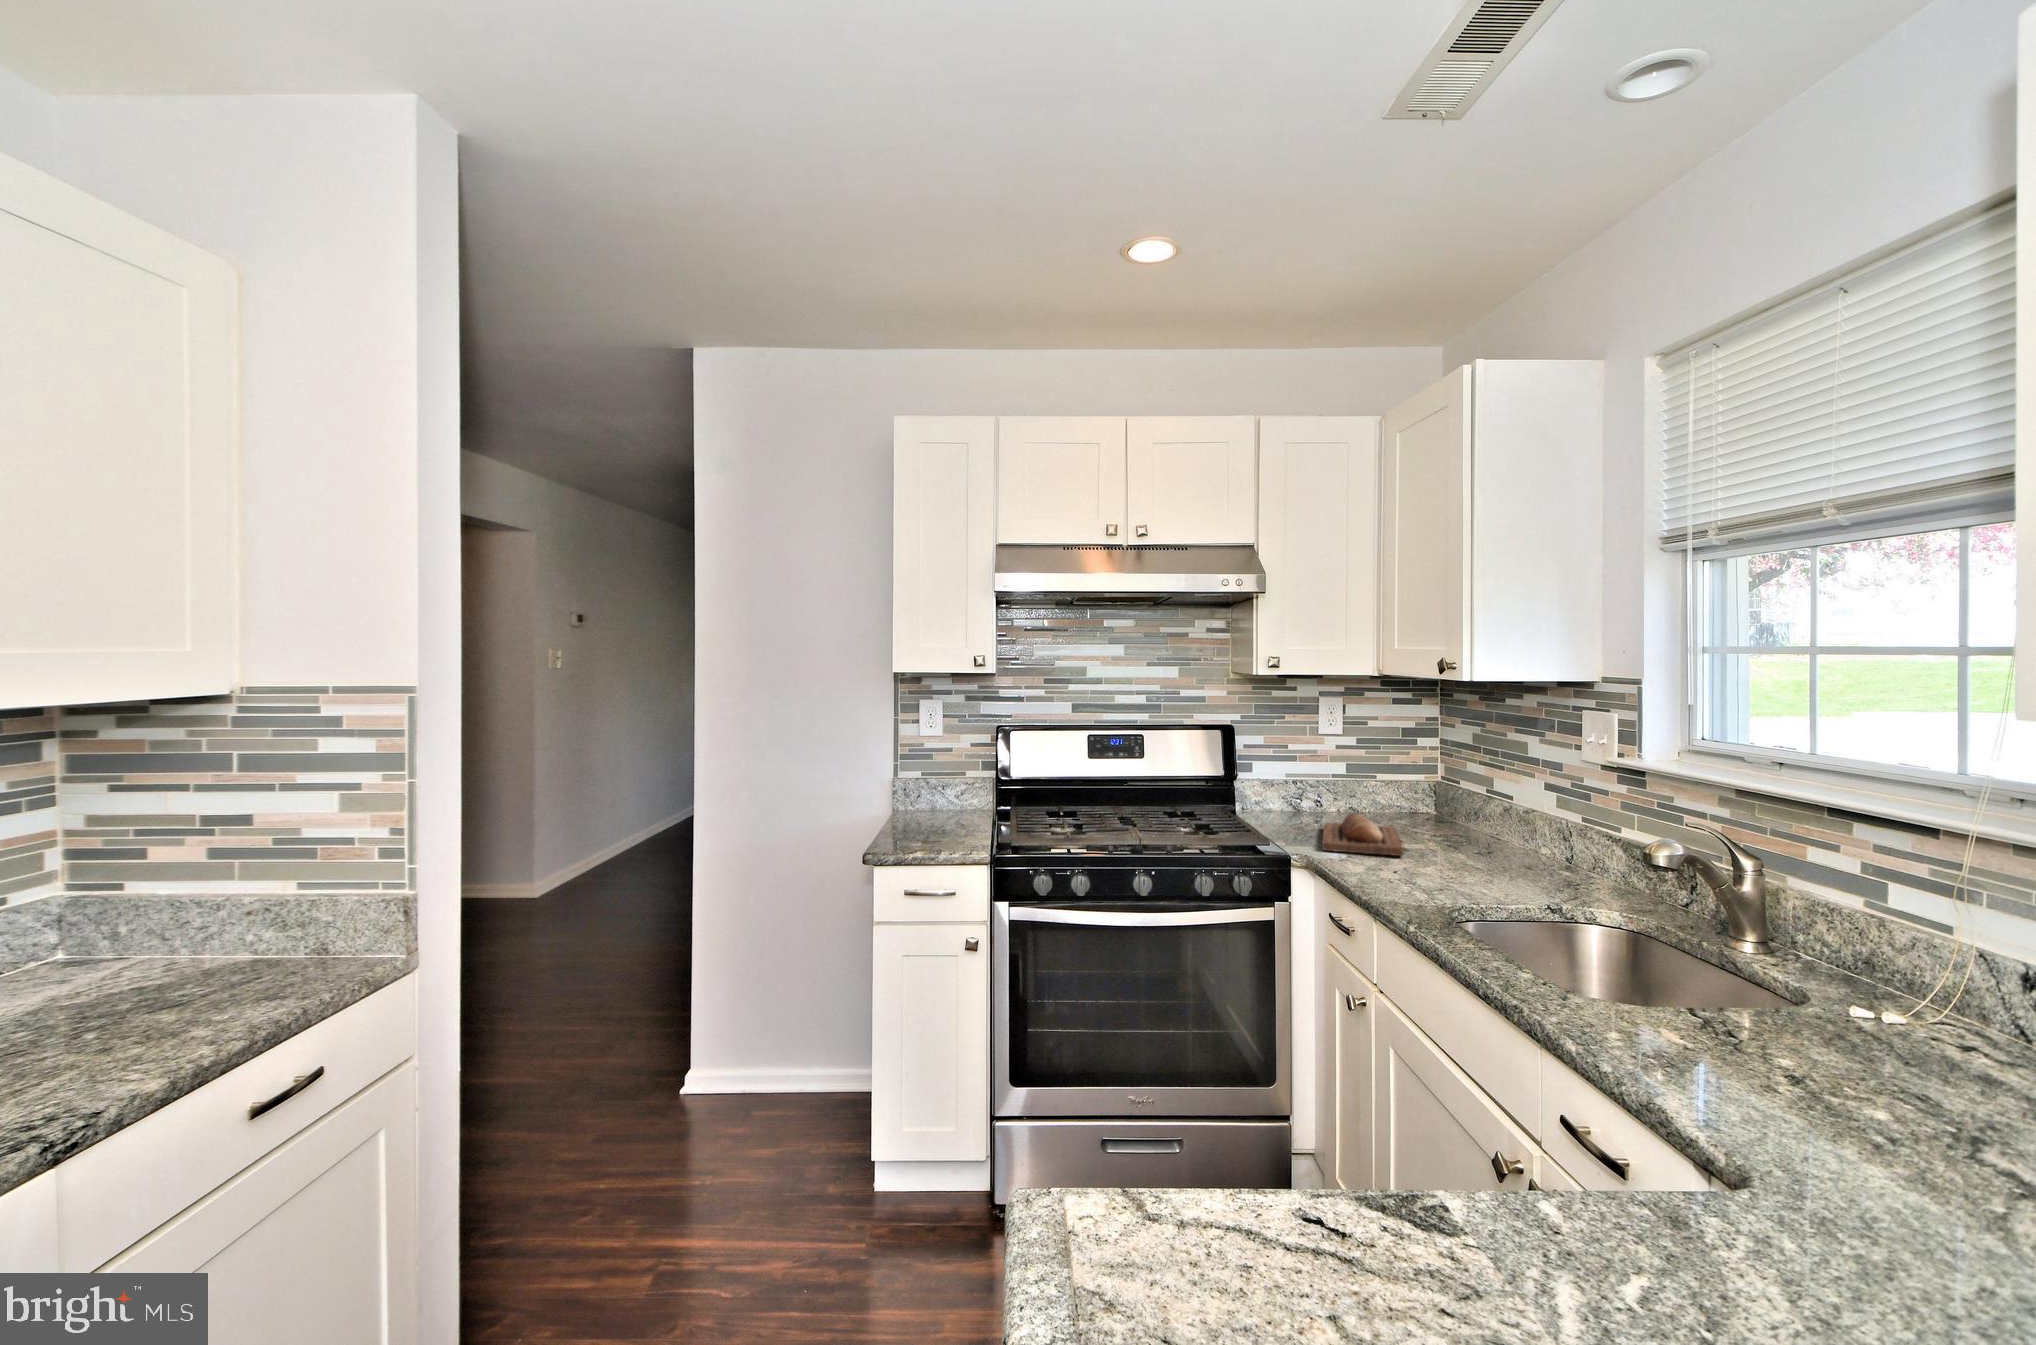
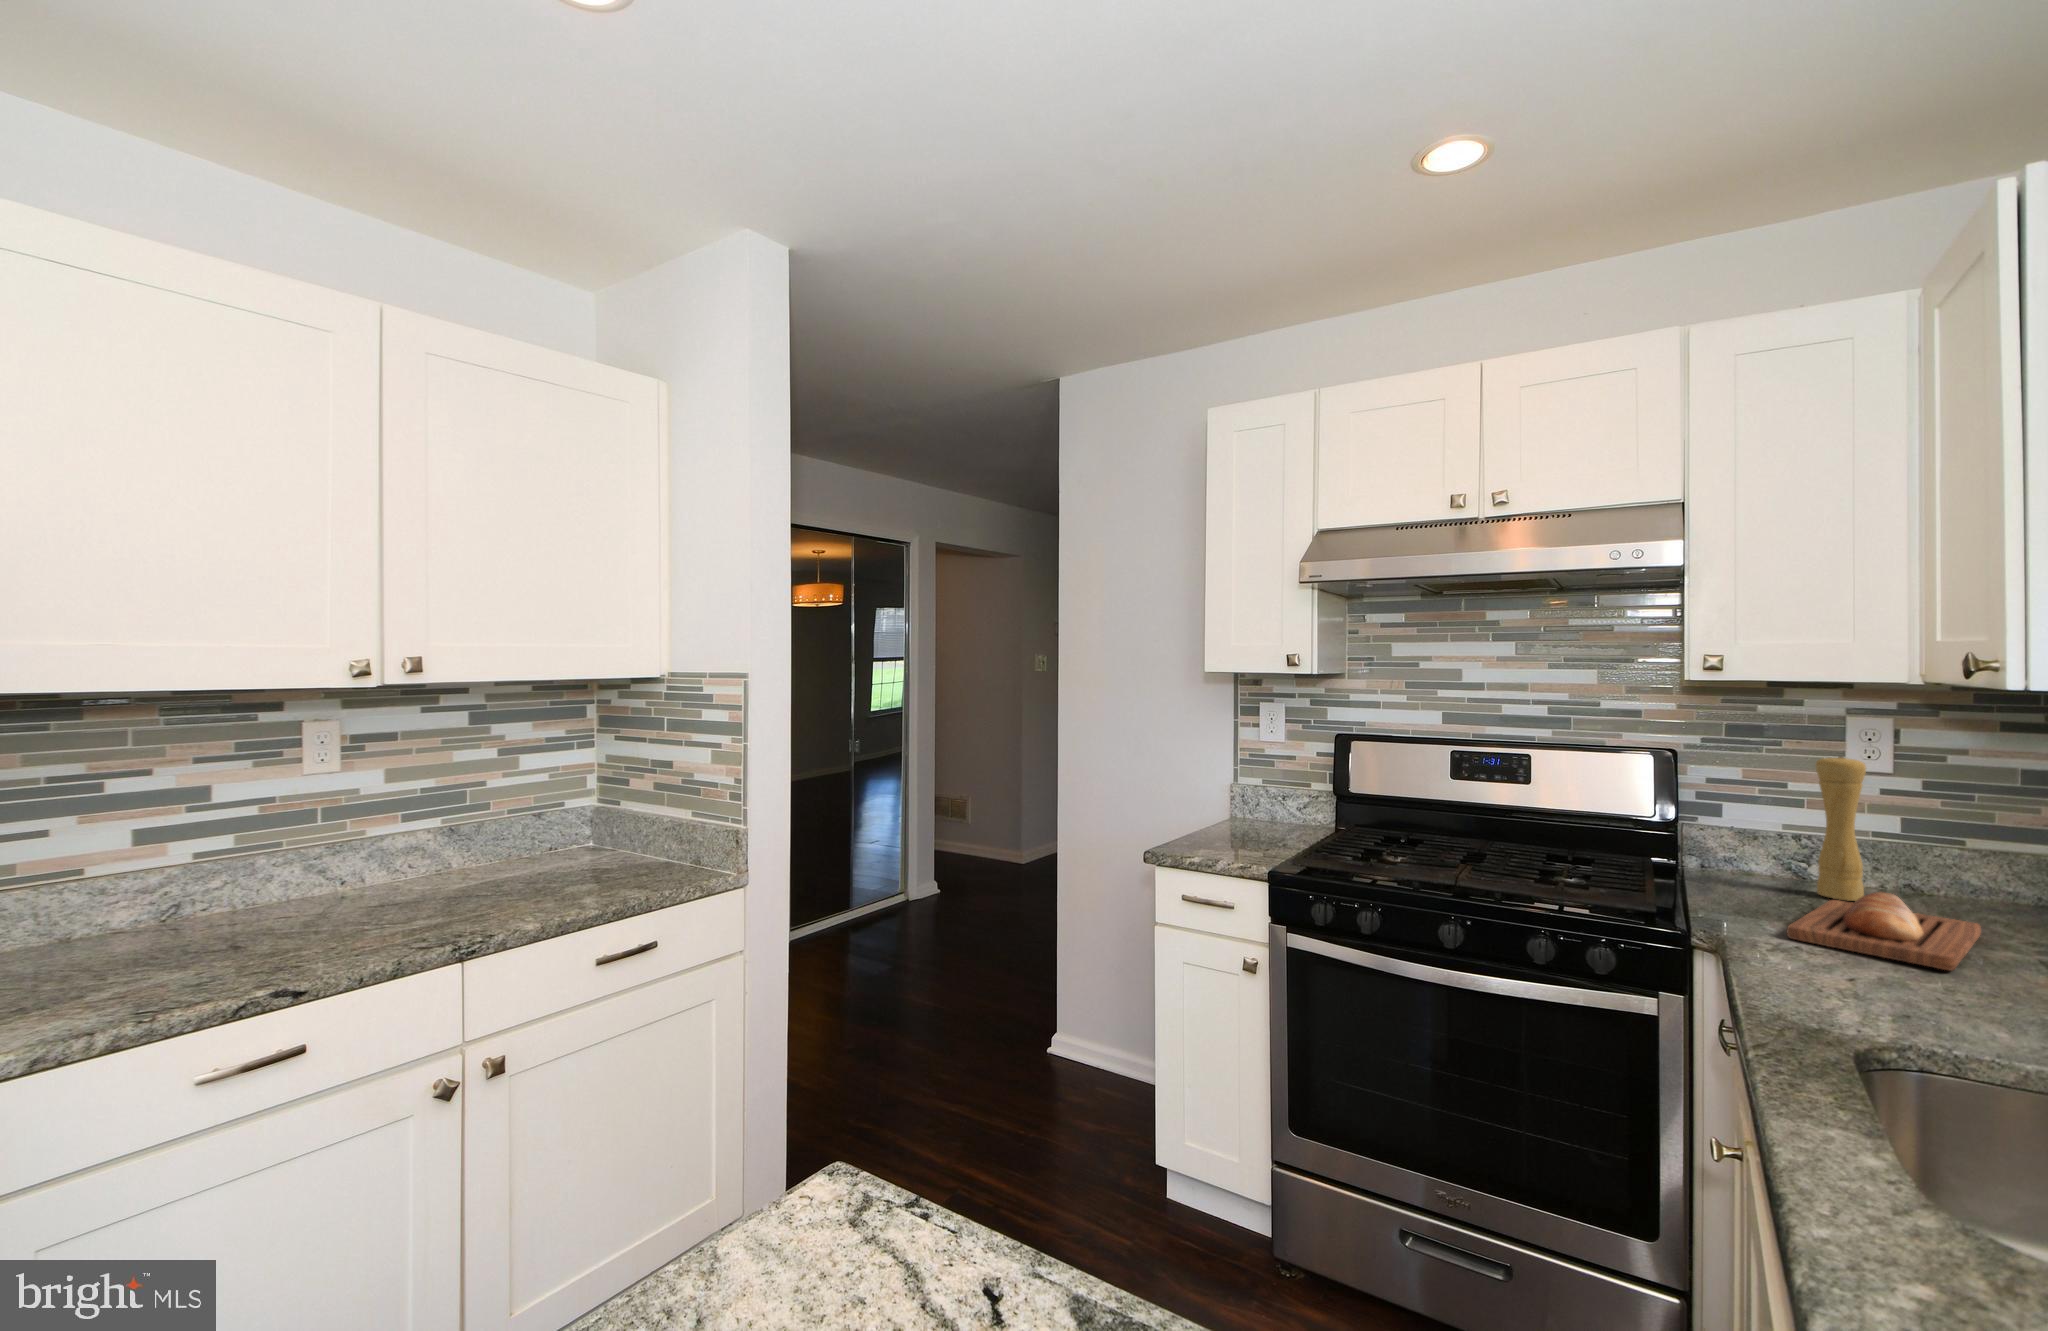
pepper mill: none [1311,725,1336,823] -> present [1816,756,1866,901]

